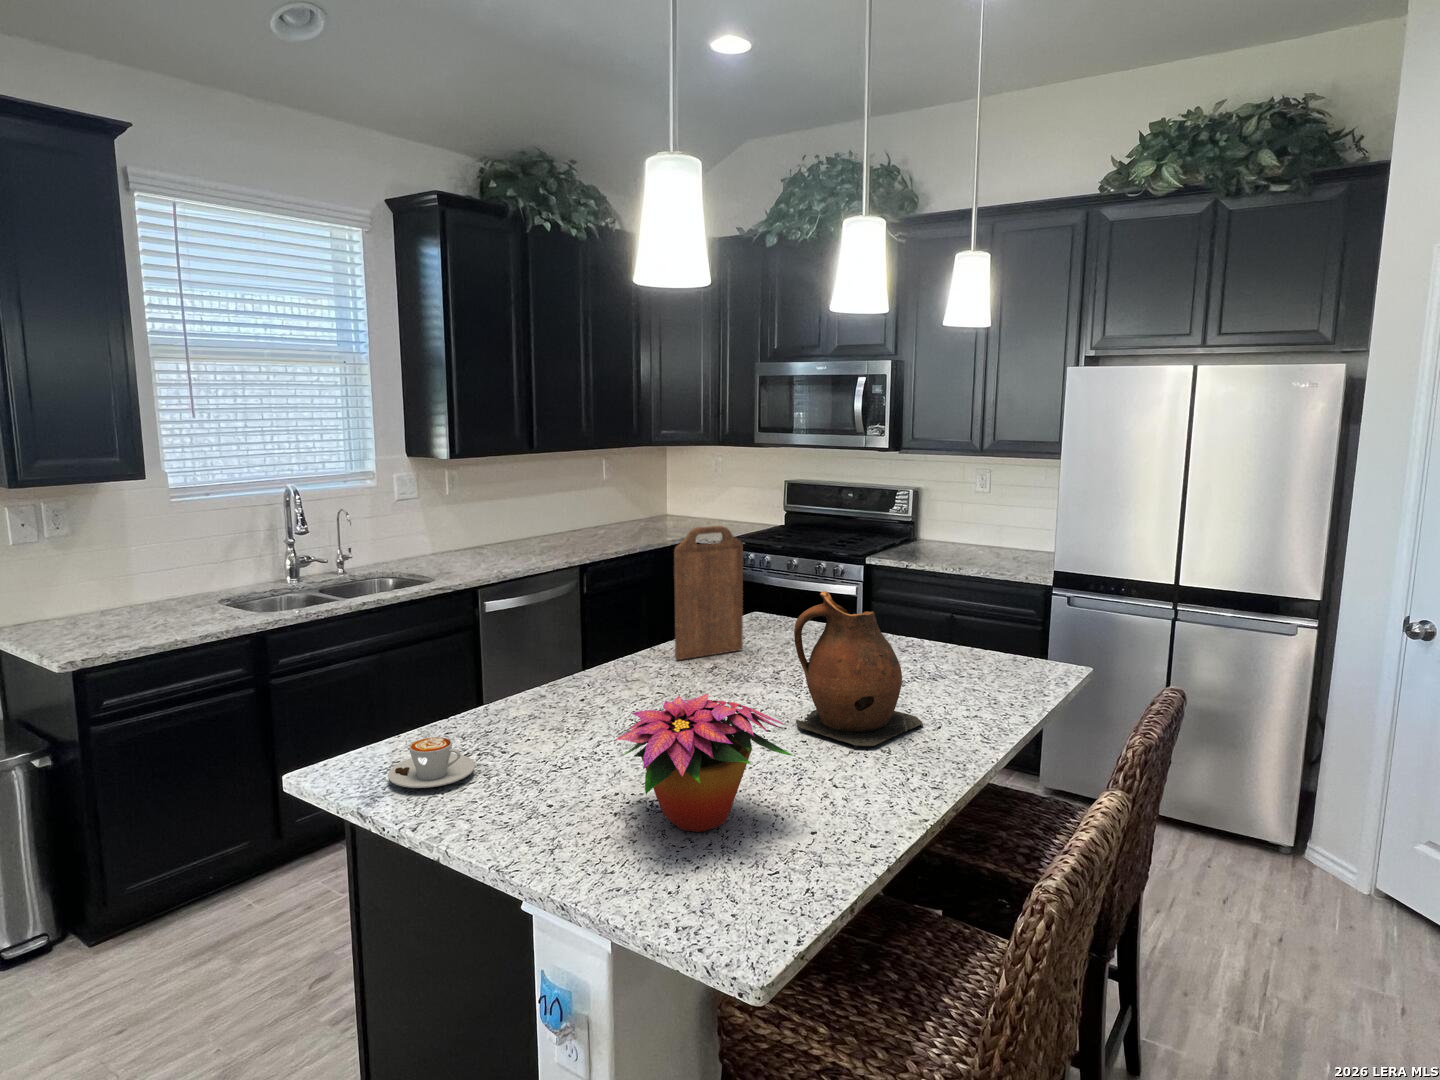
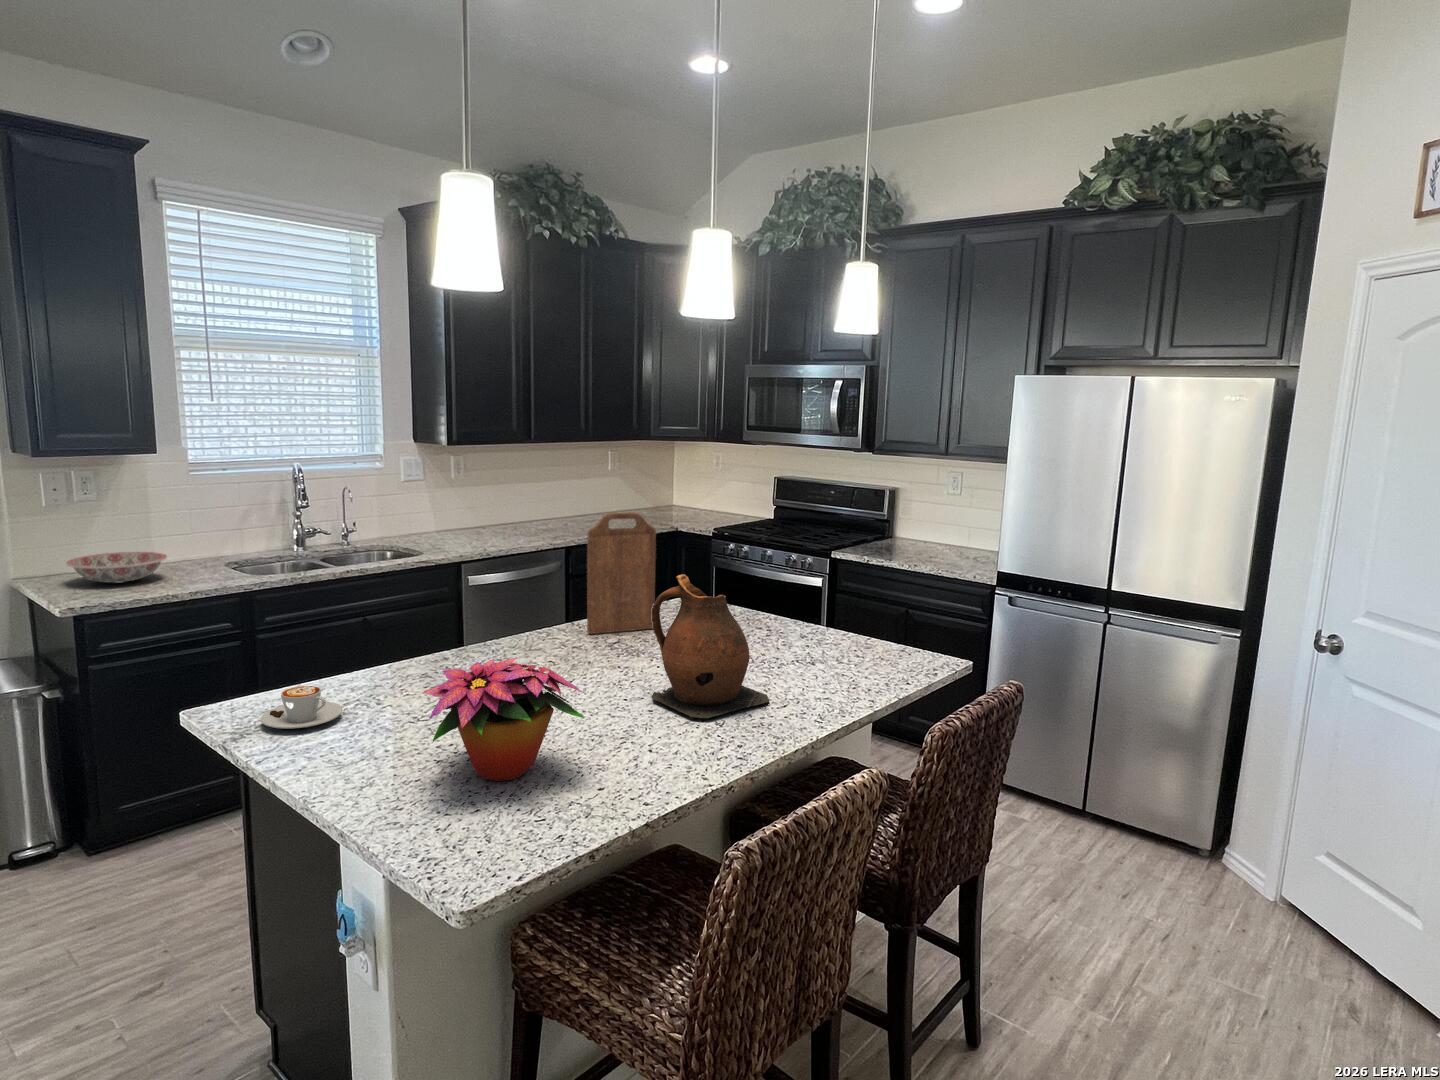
ceramic bowl: none [48,593,162,630] -> present [66,552,167,583]

